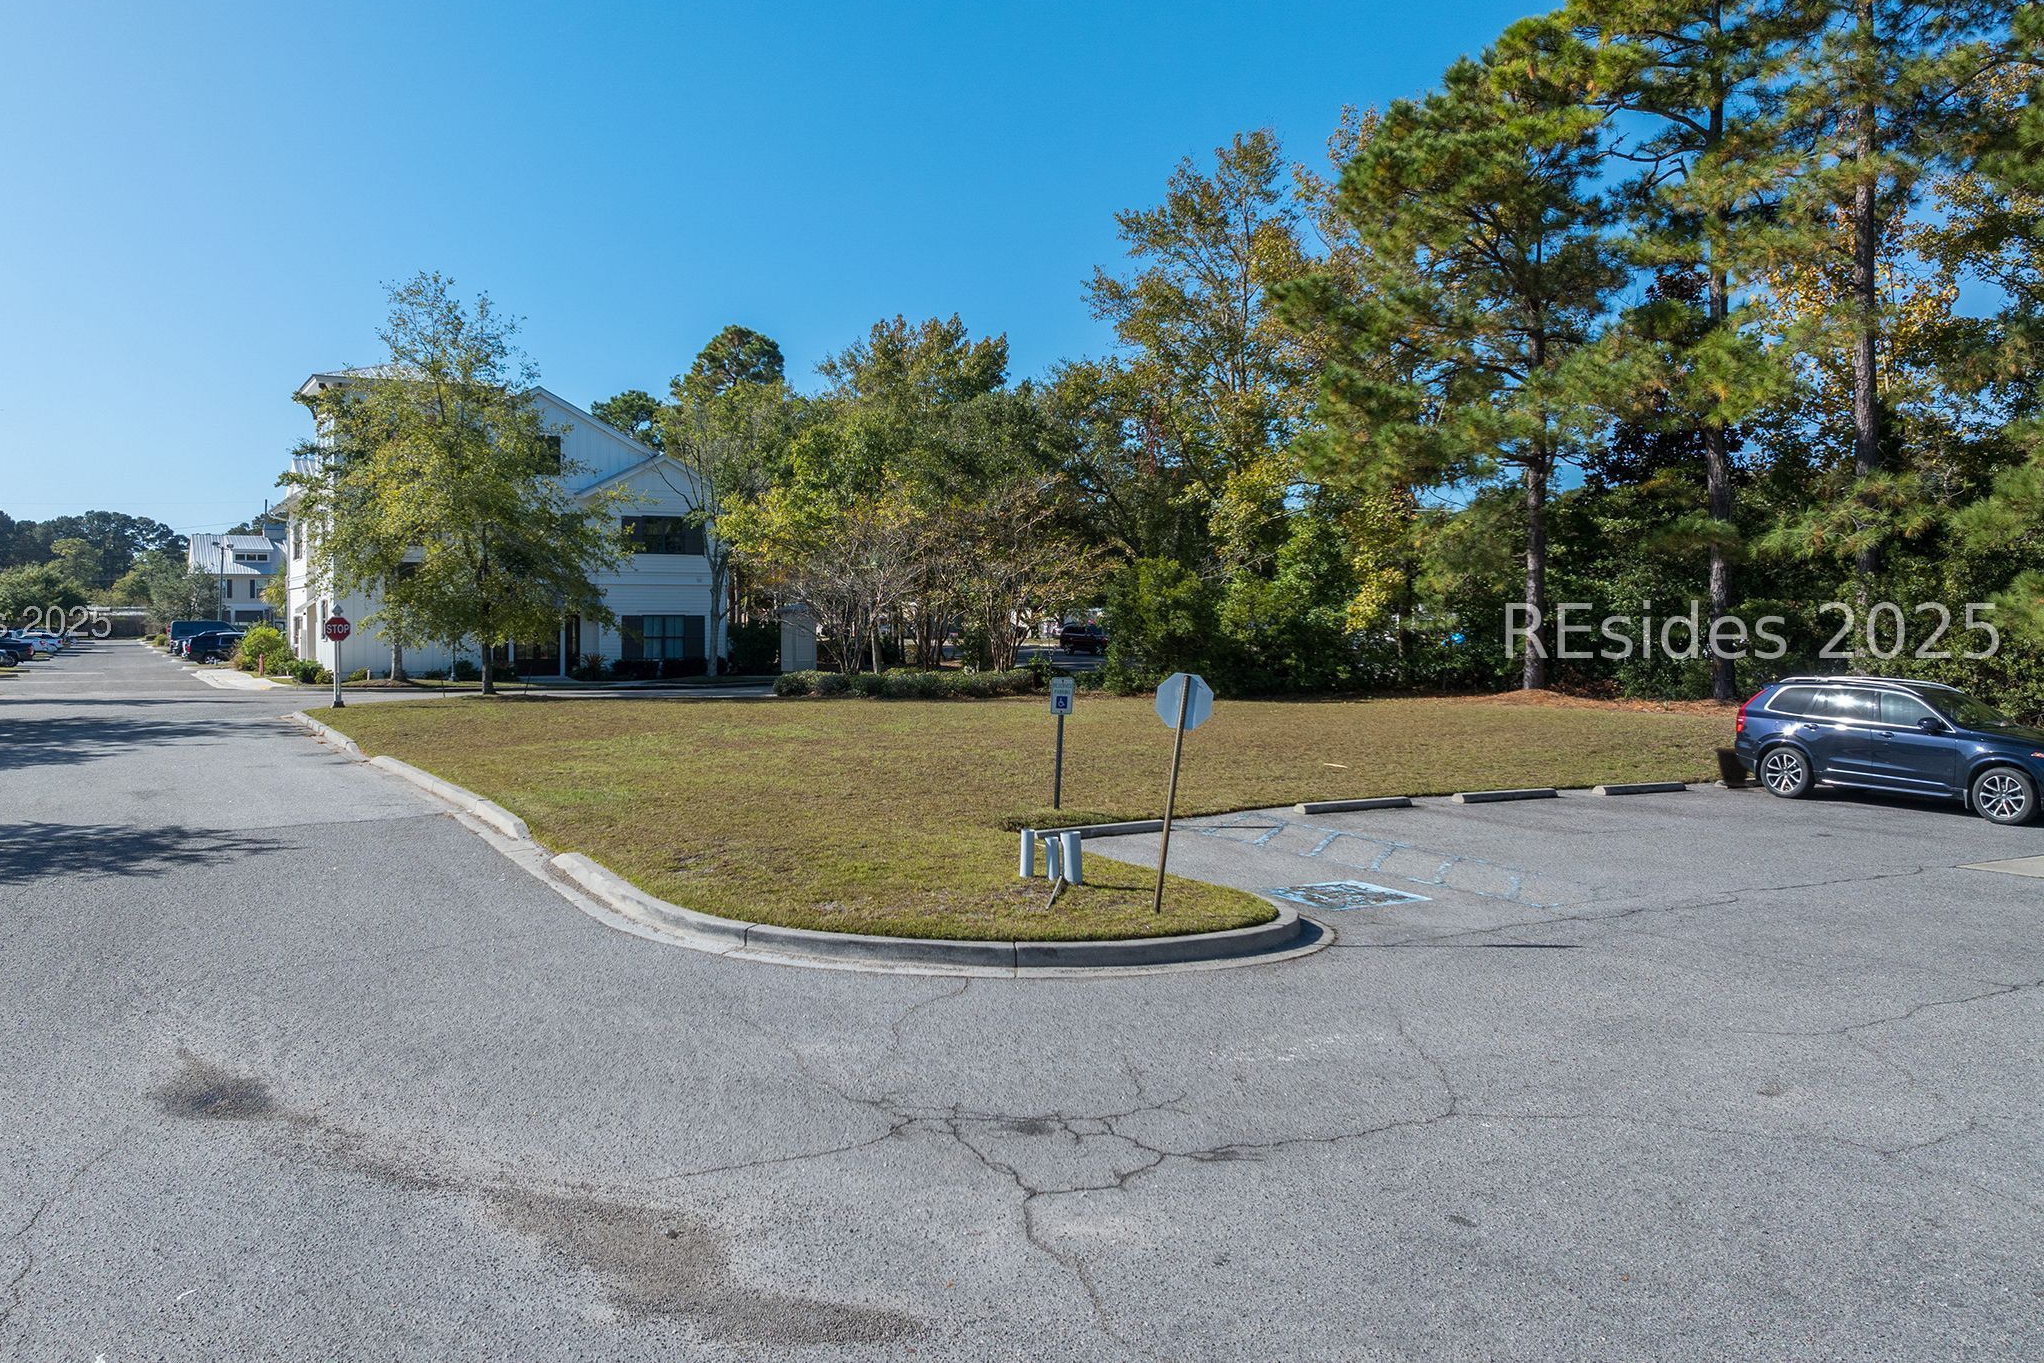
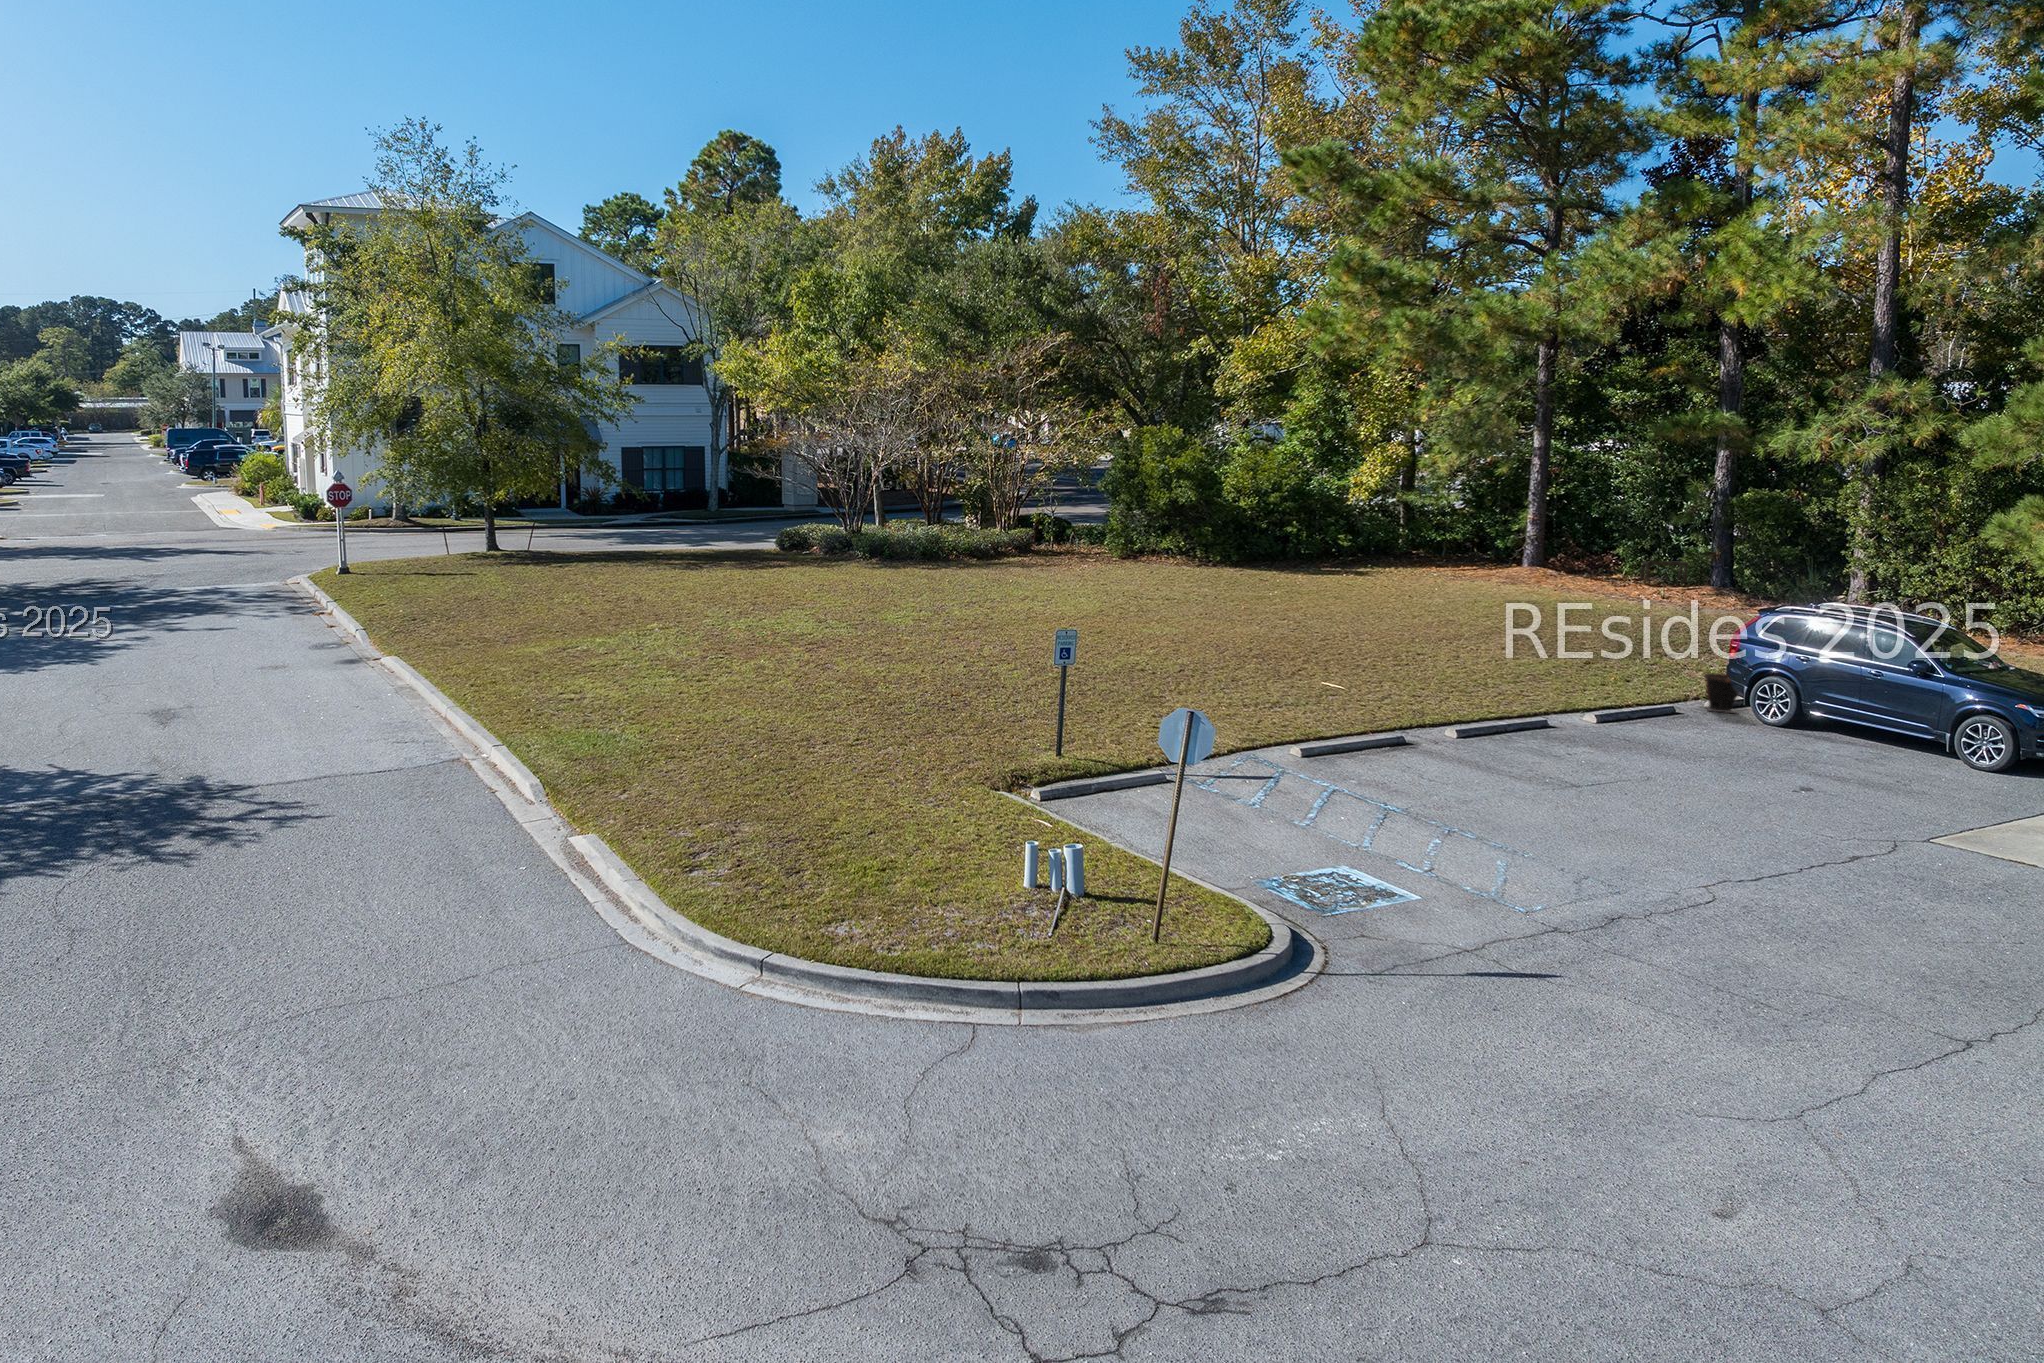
bench: none [1643,677,1691,699] -> present [1640,561,1688,583]

